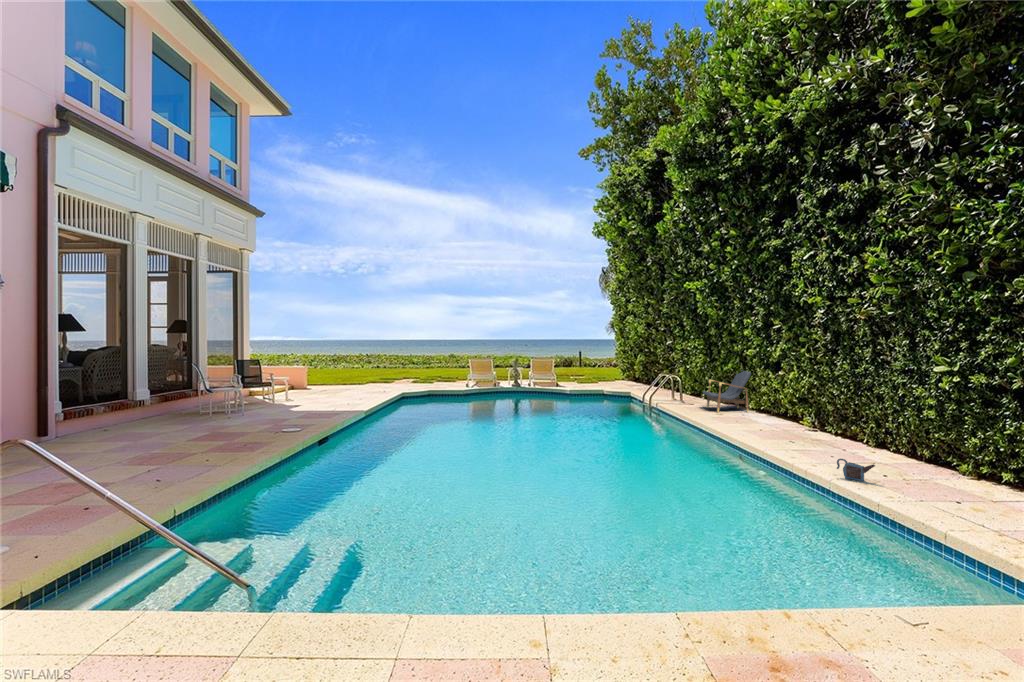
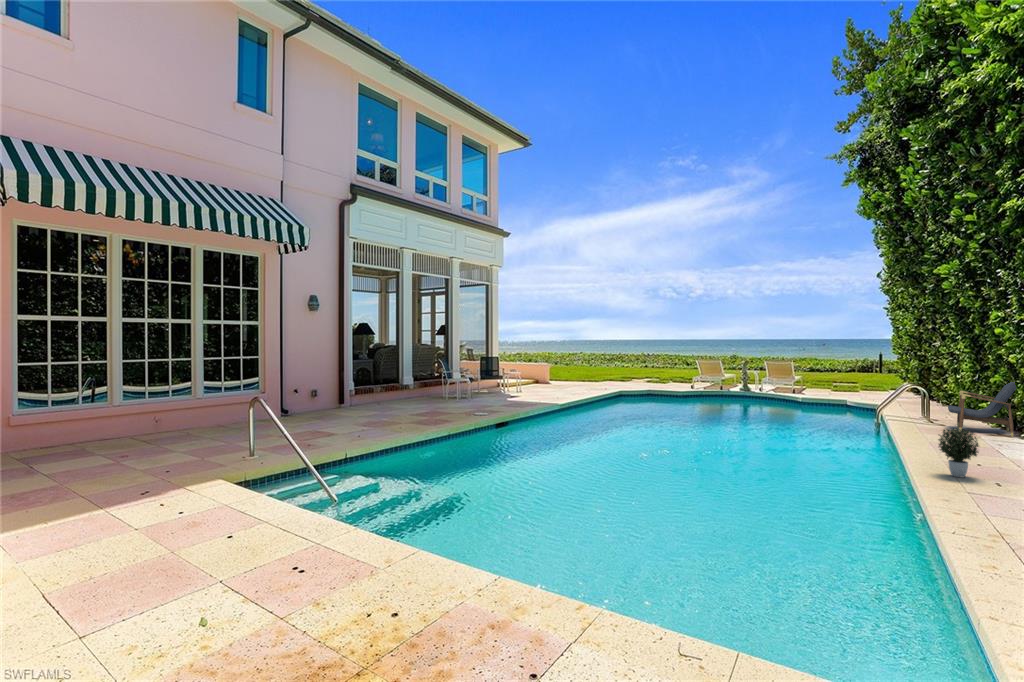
potted plant: none [776,412,807,451] -> present [938,428,979,477]
watering can: present [837,459,875,481] -> none [951,482,993,512]

